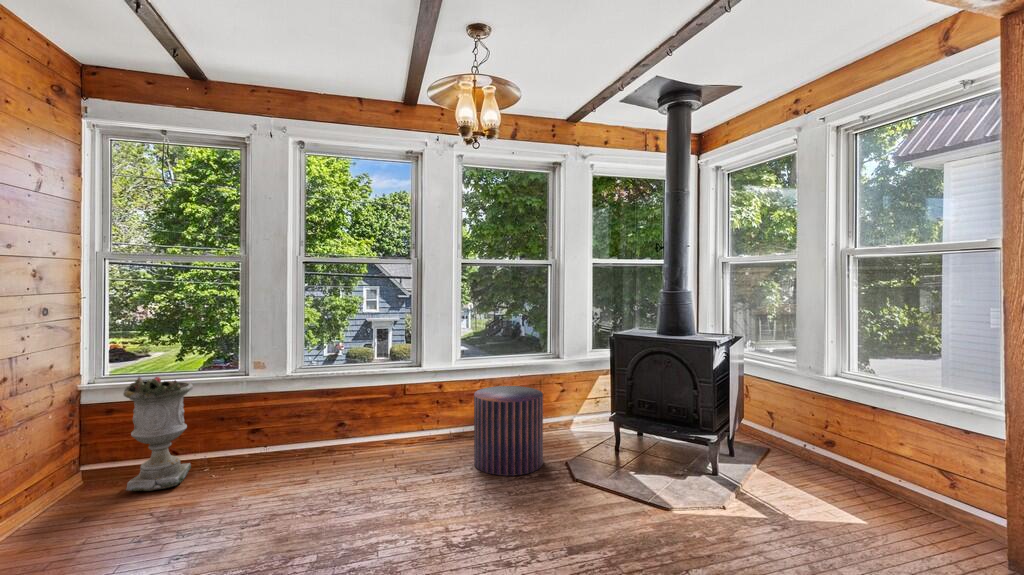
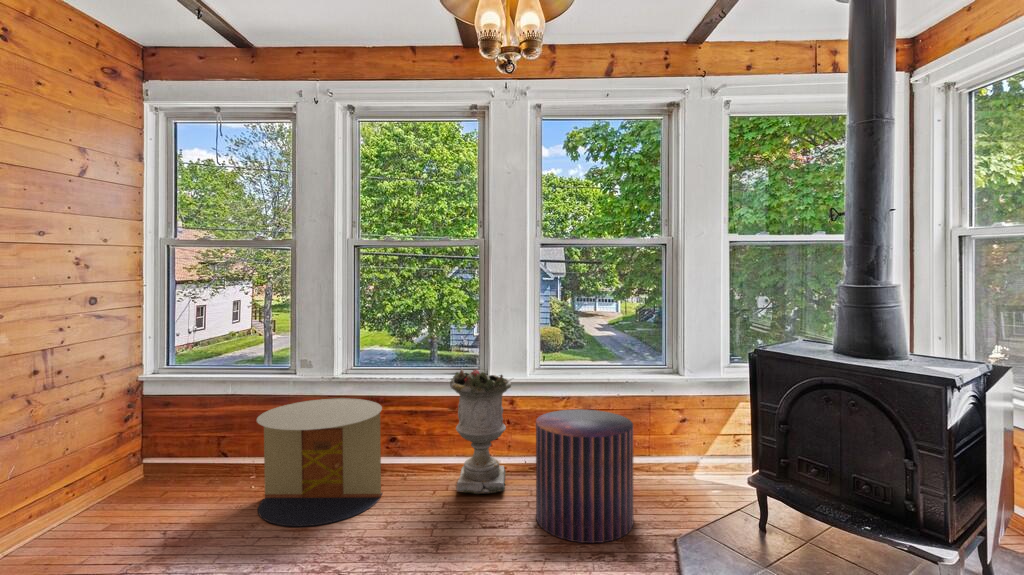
planter: present [123,376,193,491] -> present [450,369,511,494]
side table: none [236,392,344,497] -> present [257,398,382,526]

